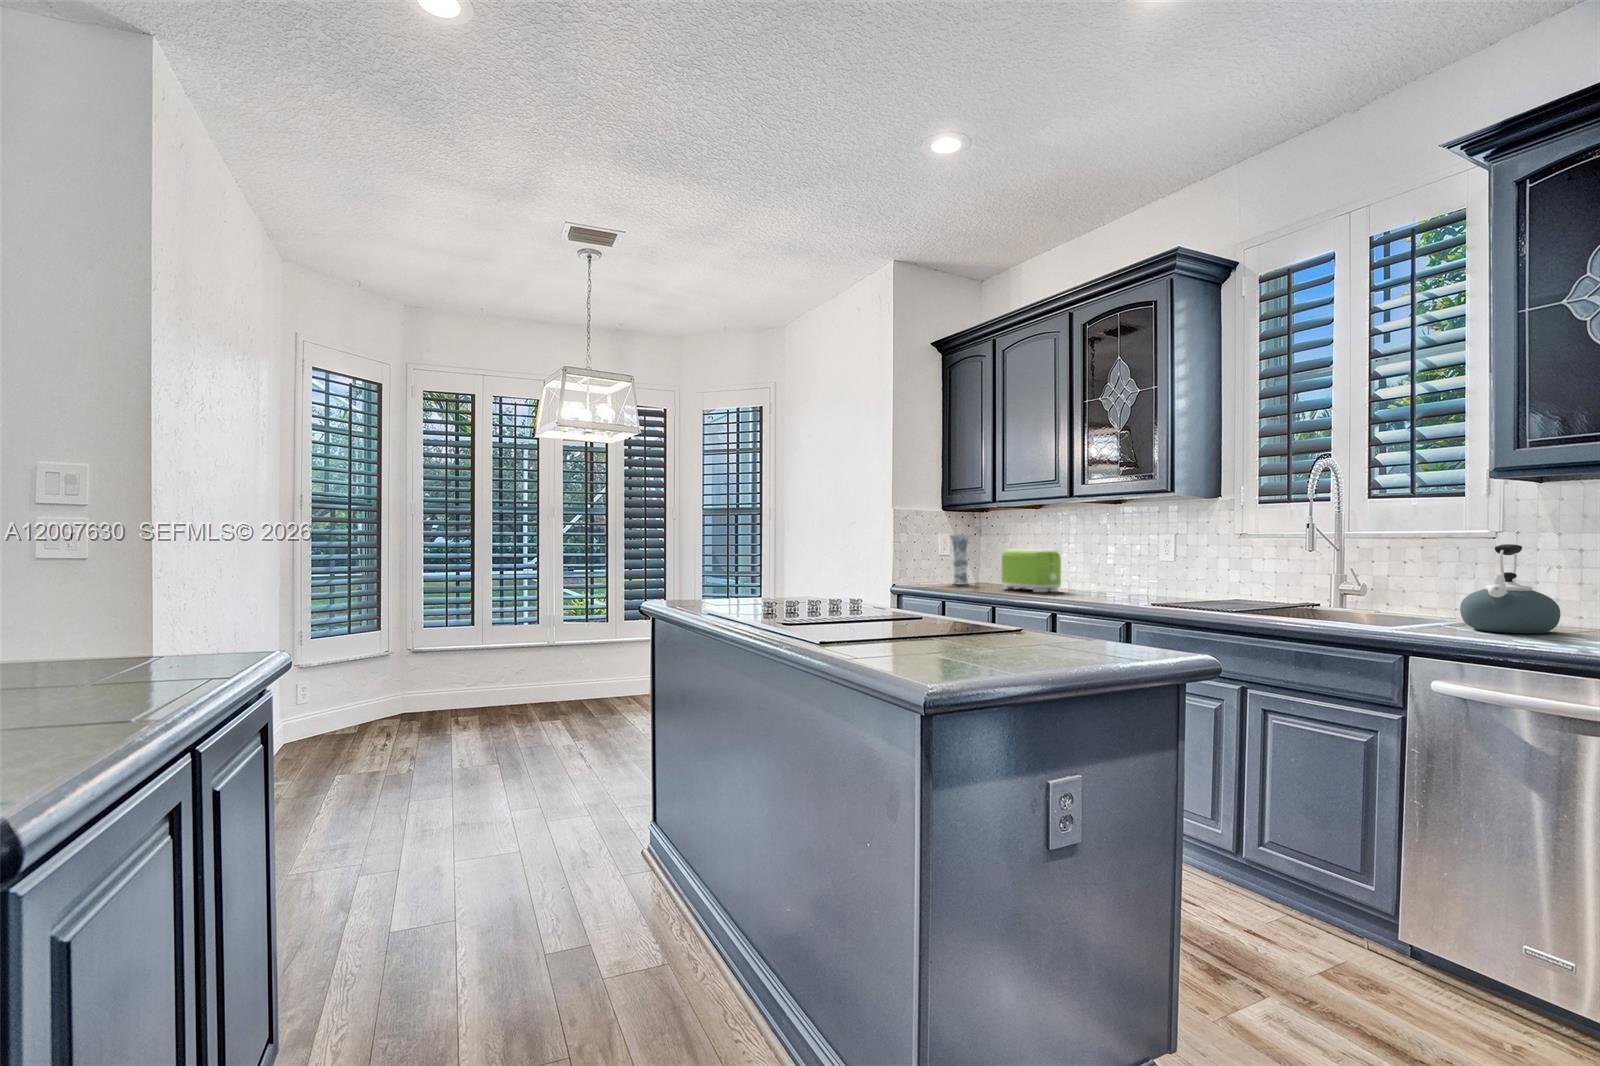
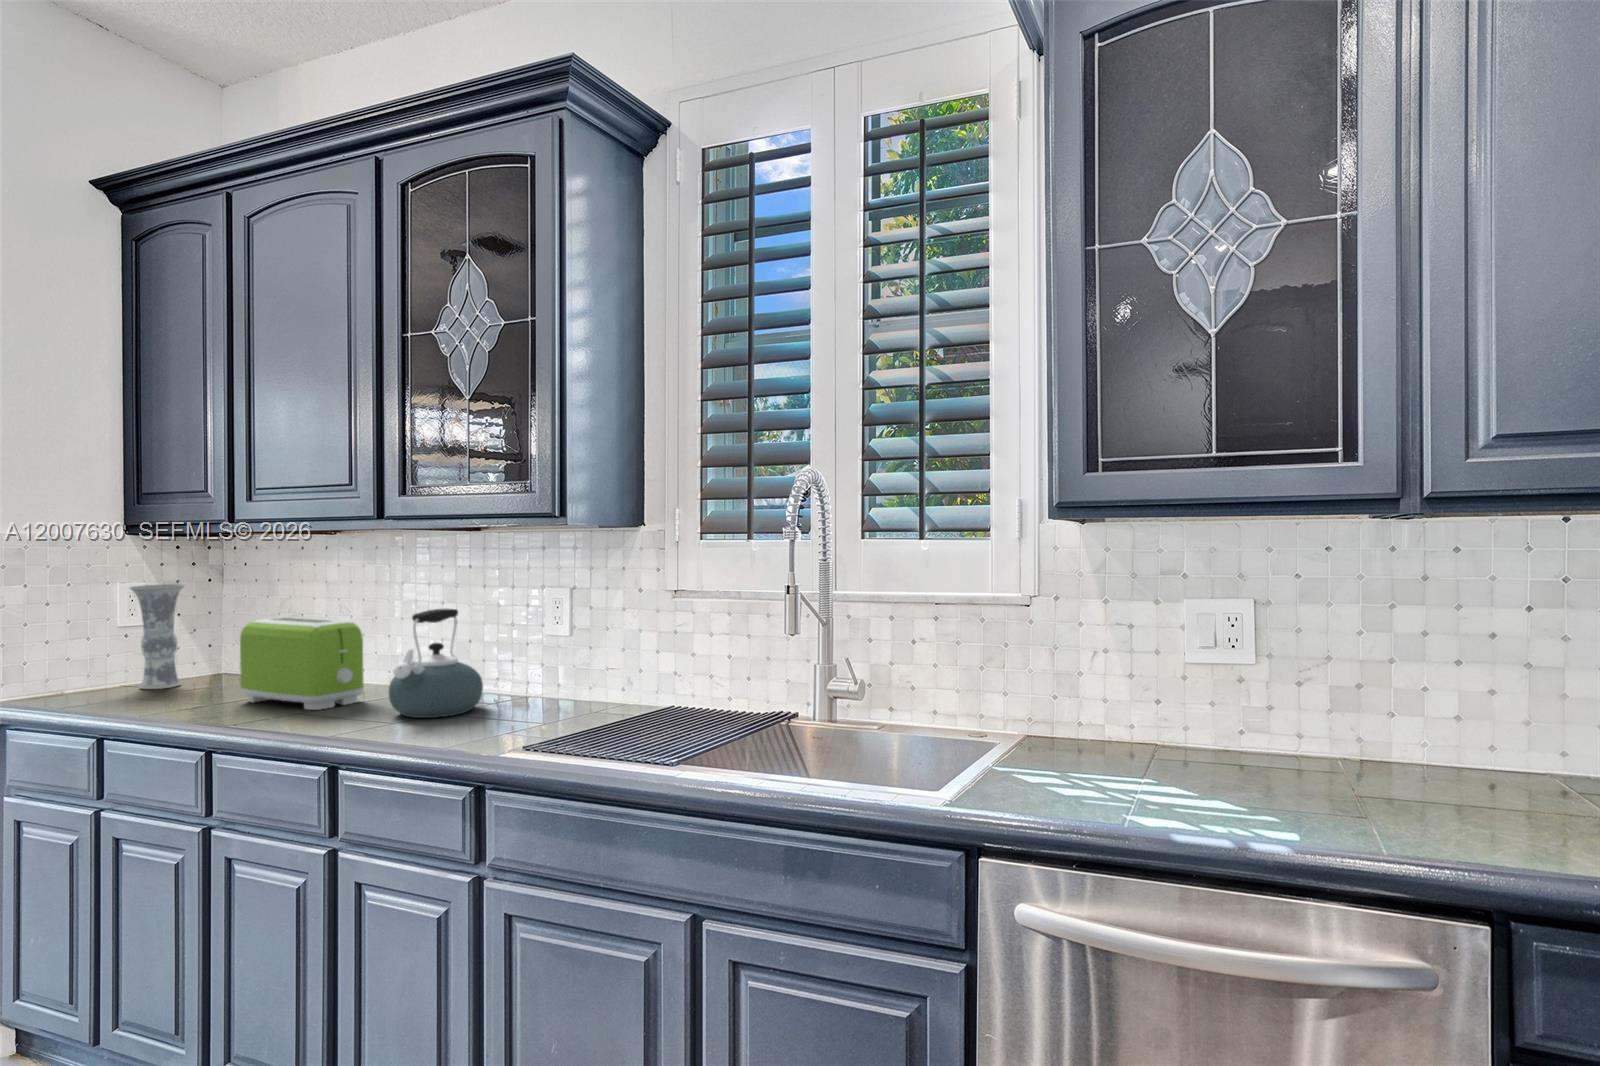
kettle: present [1460,544,1561,634] -> present [389,609,483,718]

